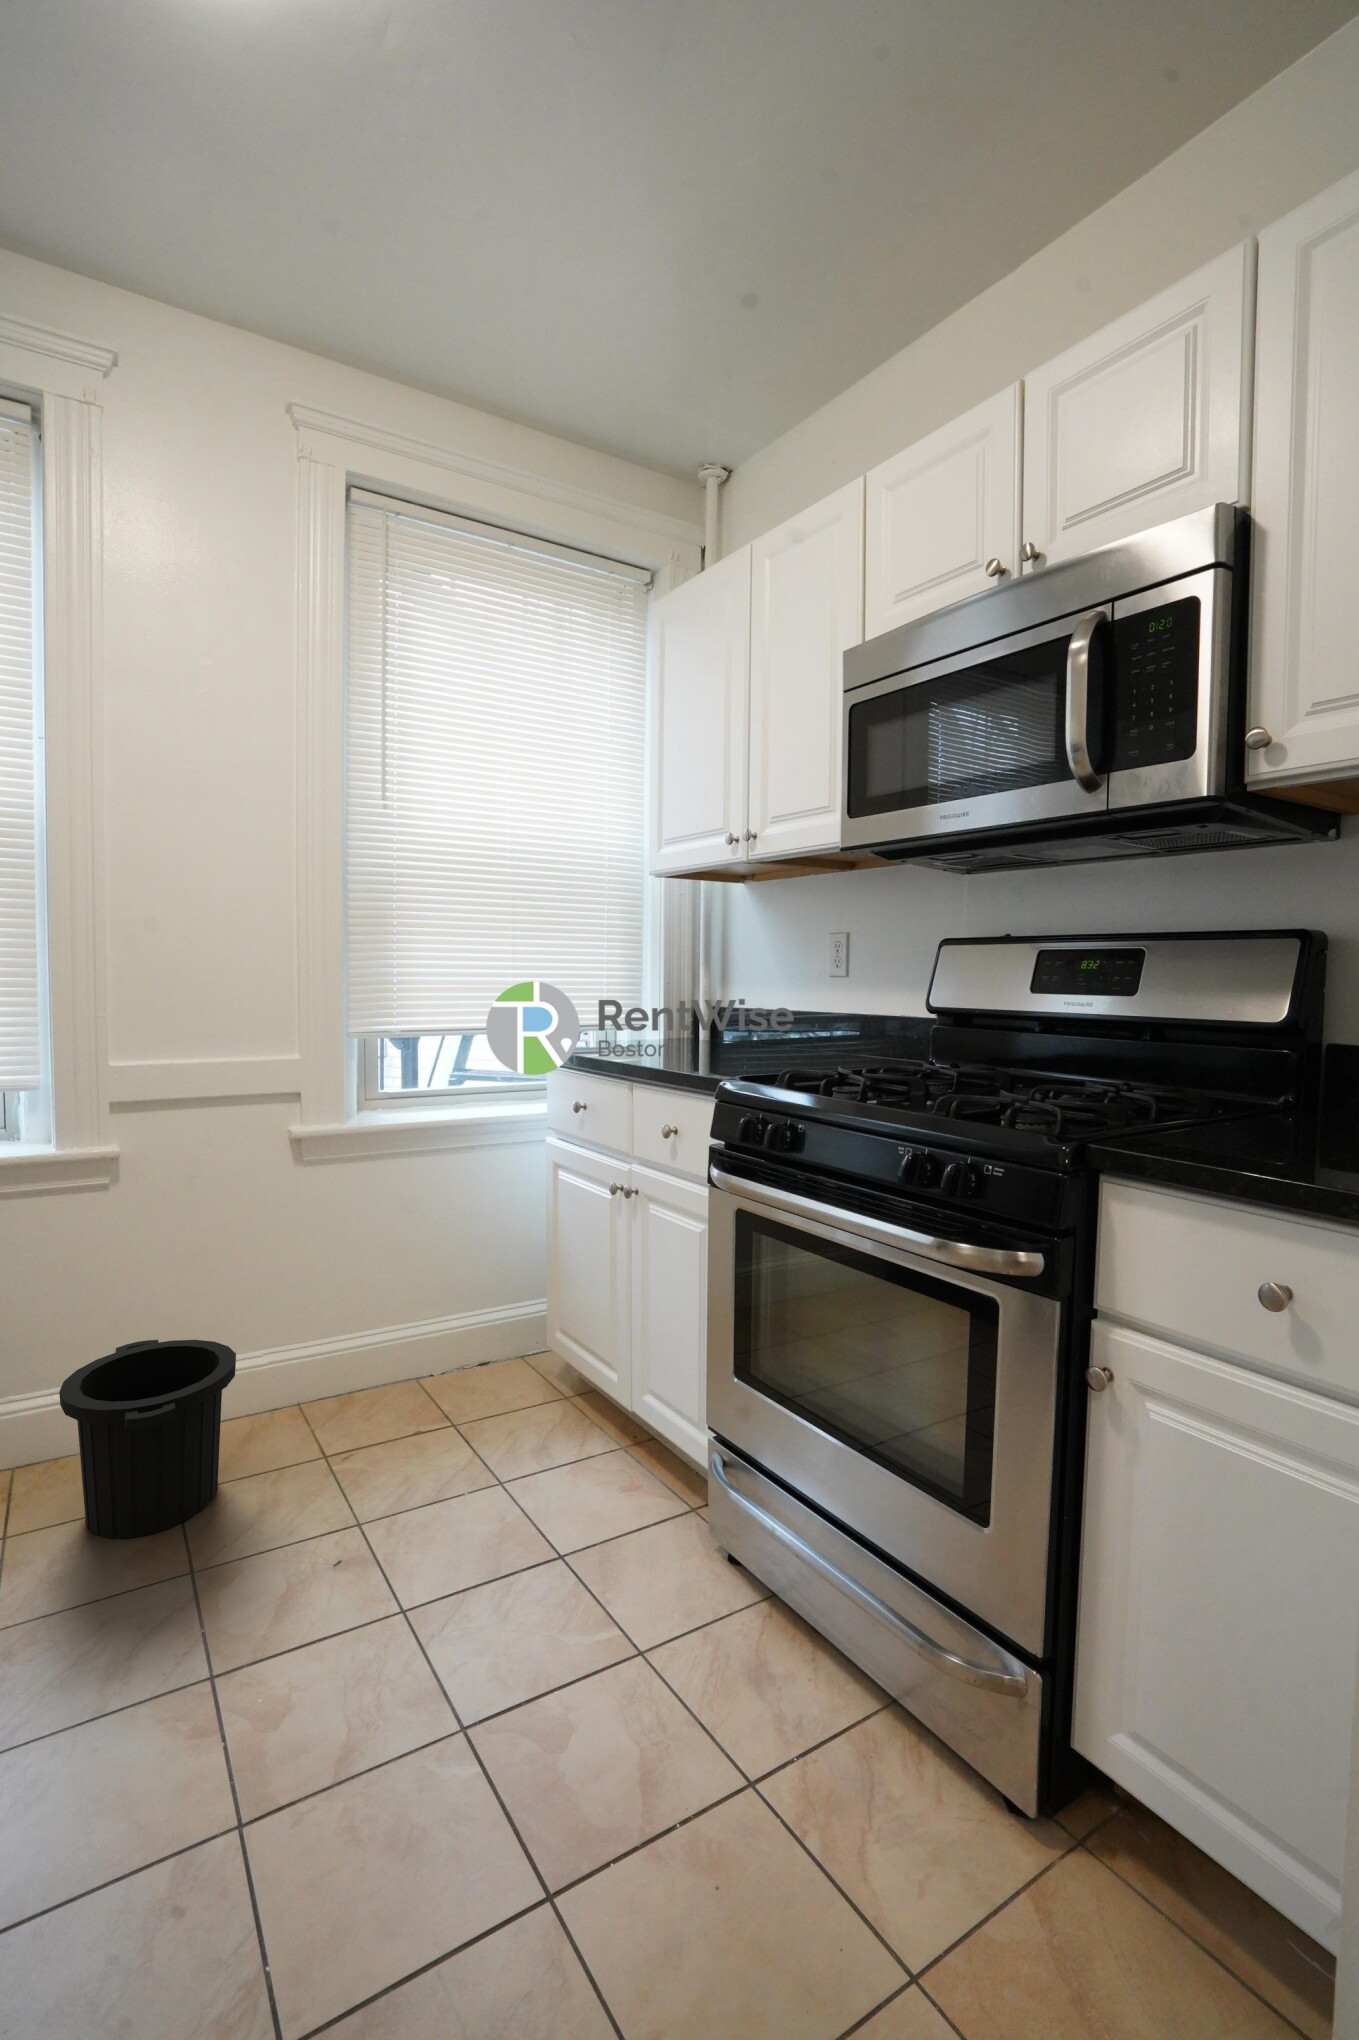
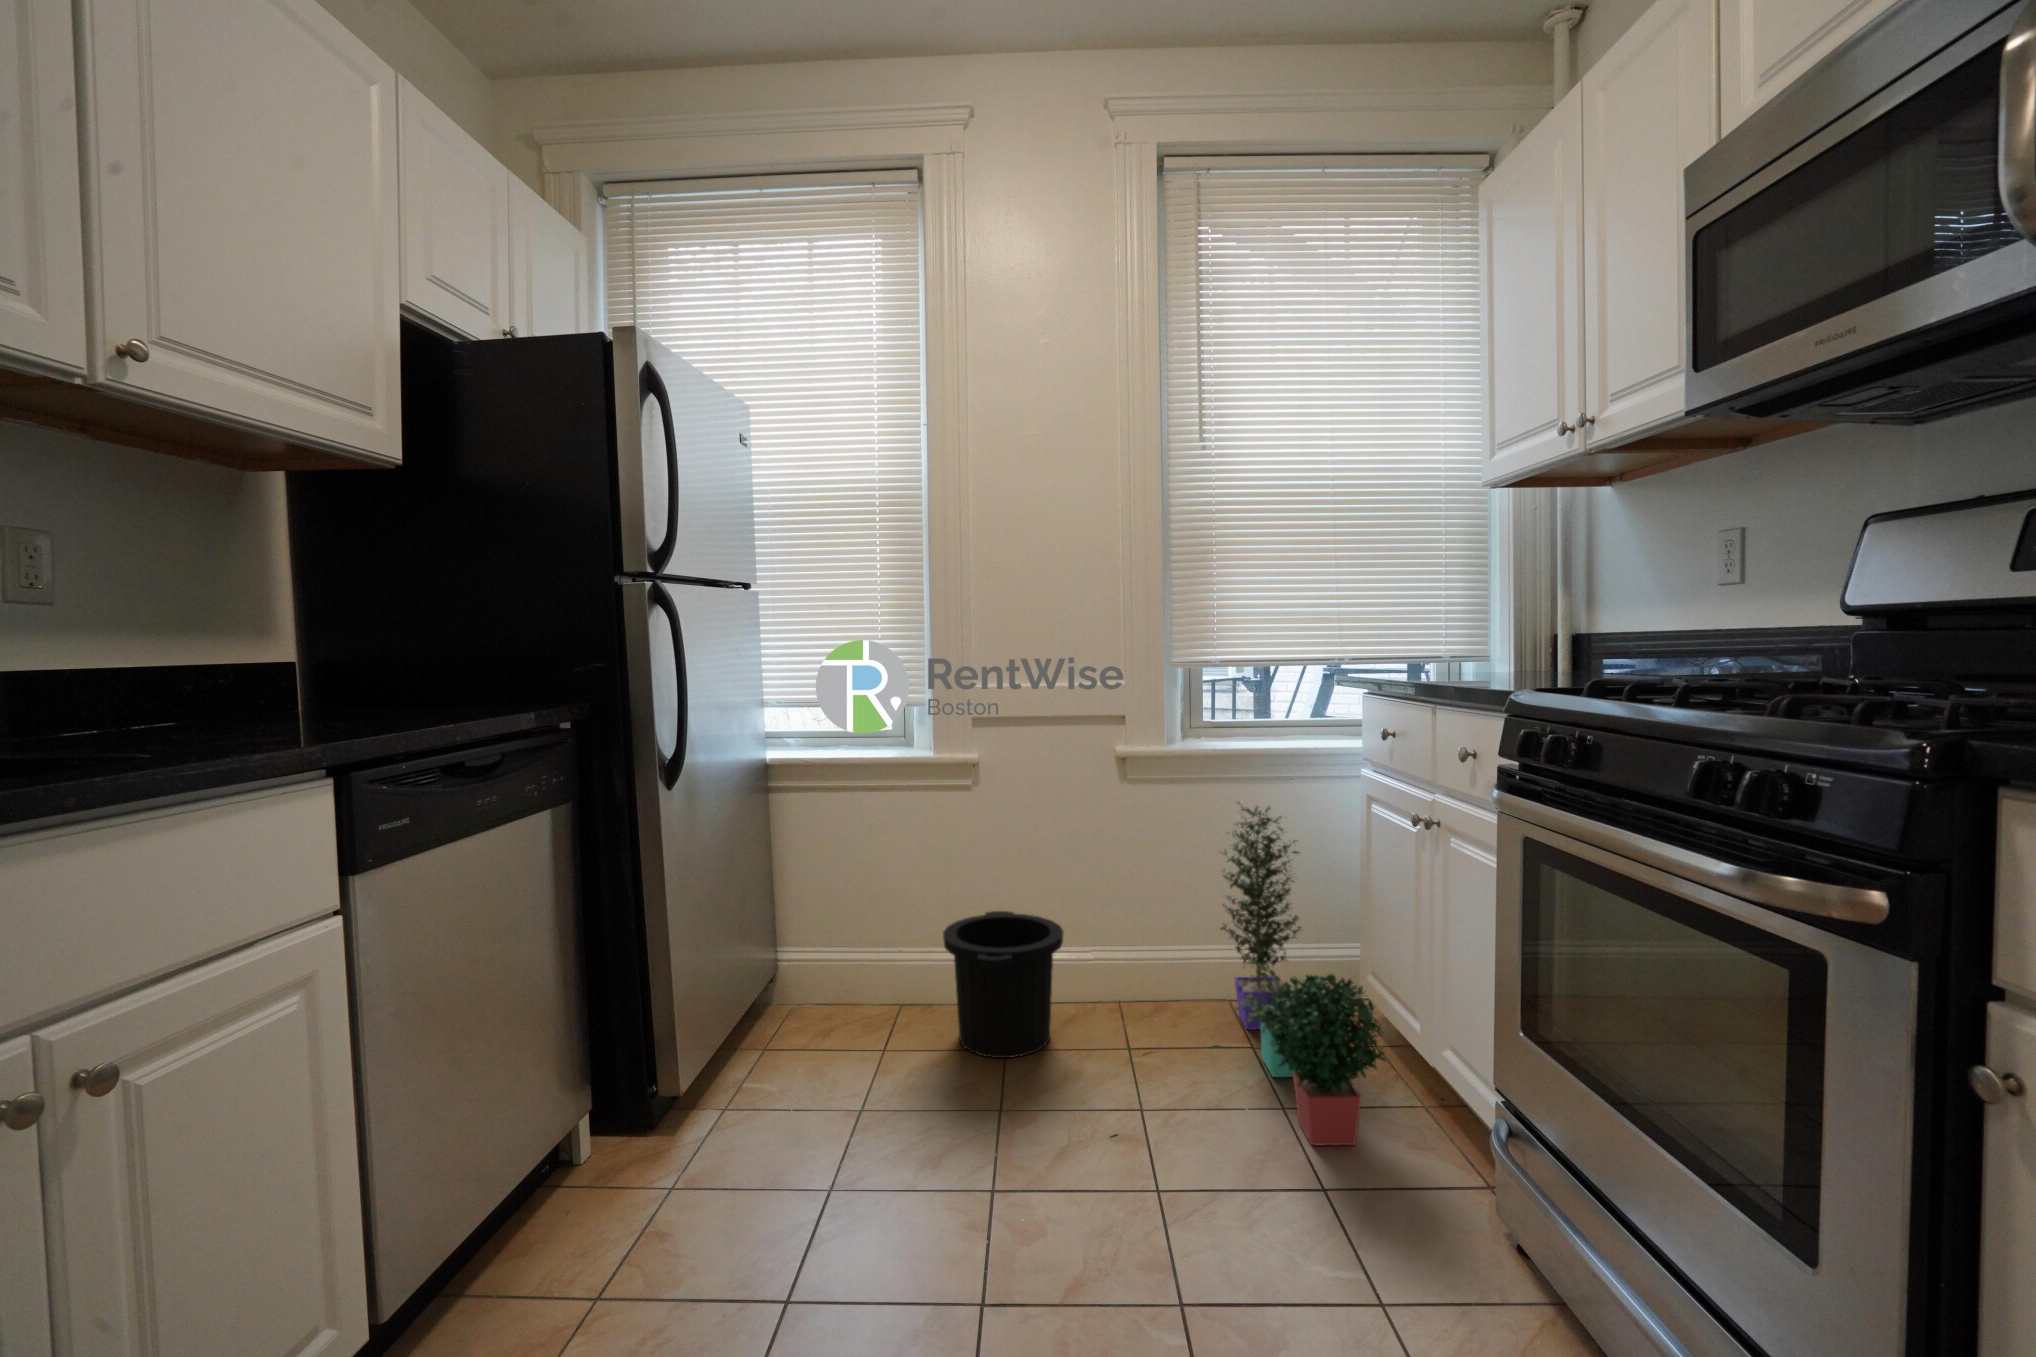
potted plant: none [413,1172,606,1522] -> present [1221,801,1386,1145]

